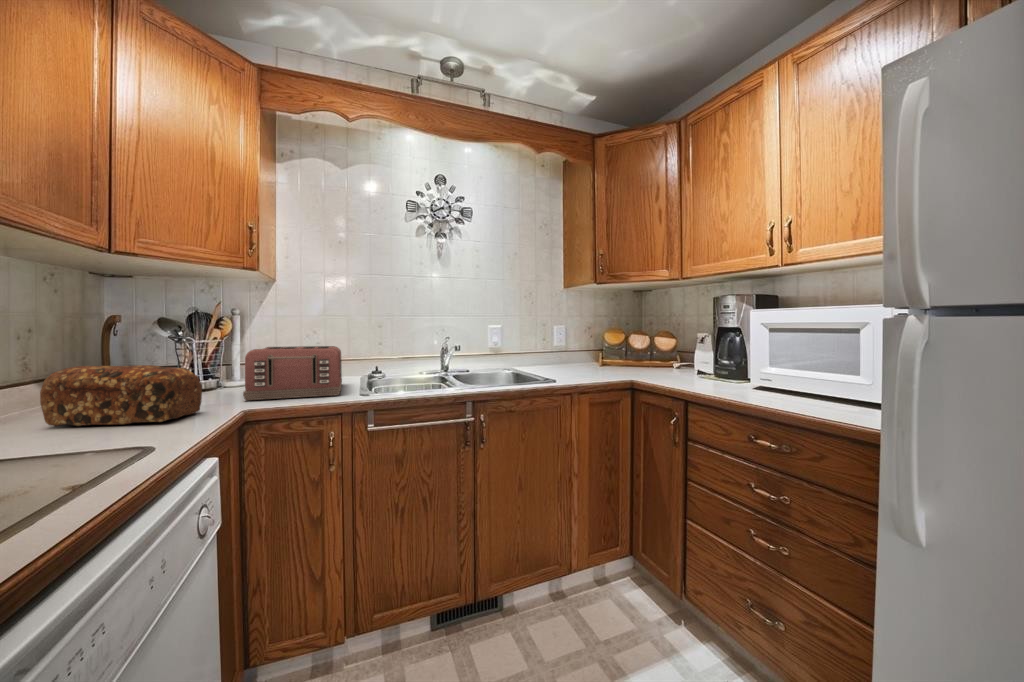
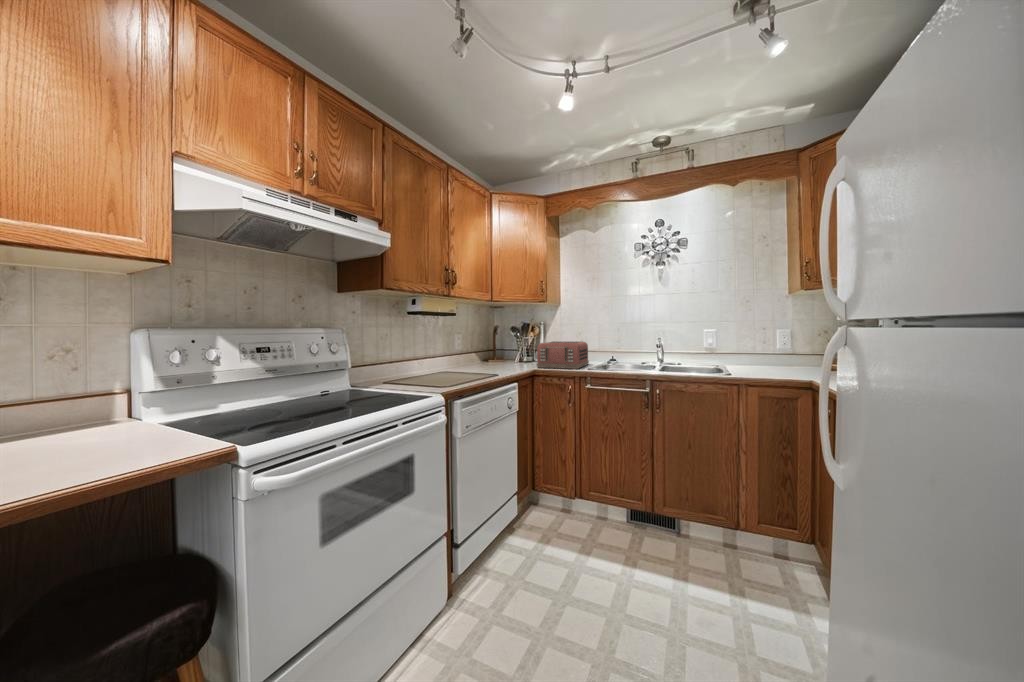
bread loaf: present [40,365,202,427] -> none [474,348,519,372]

